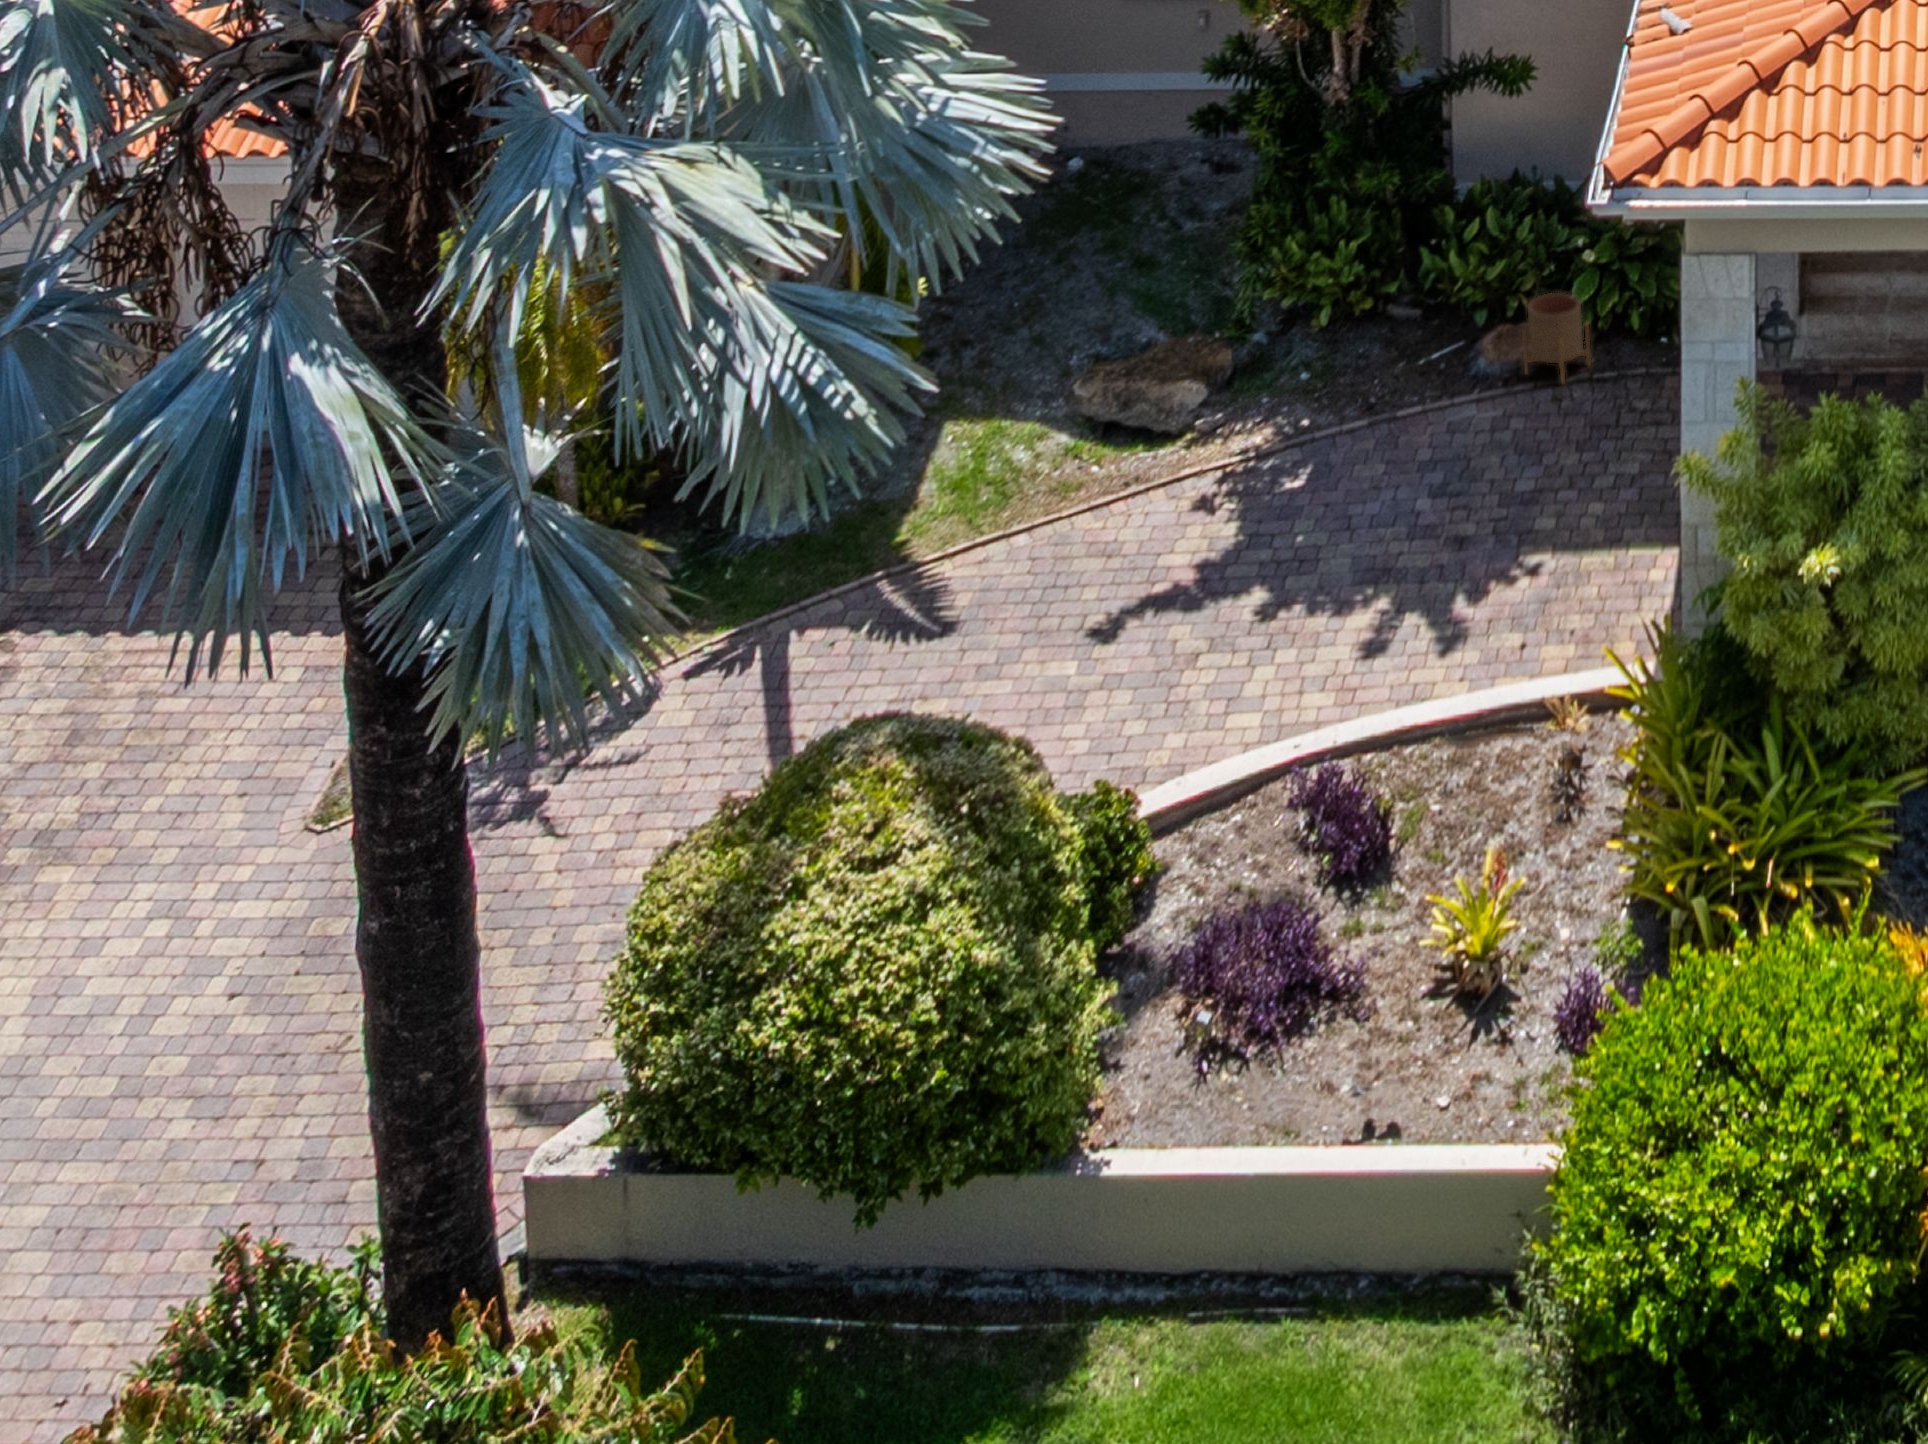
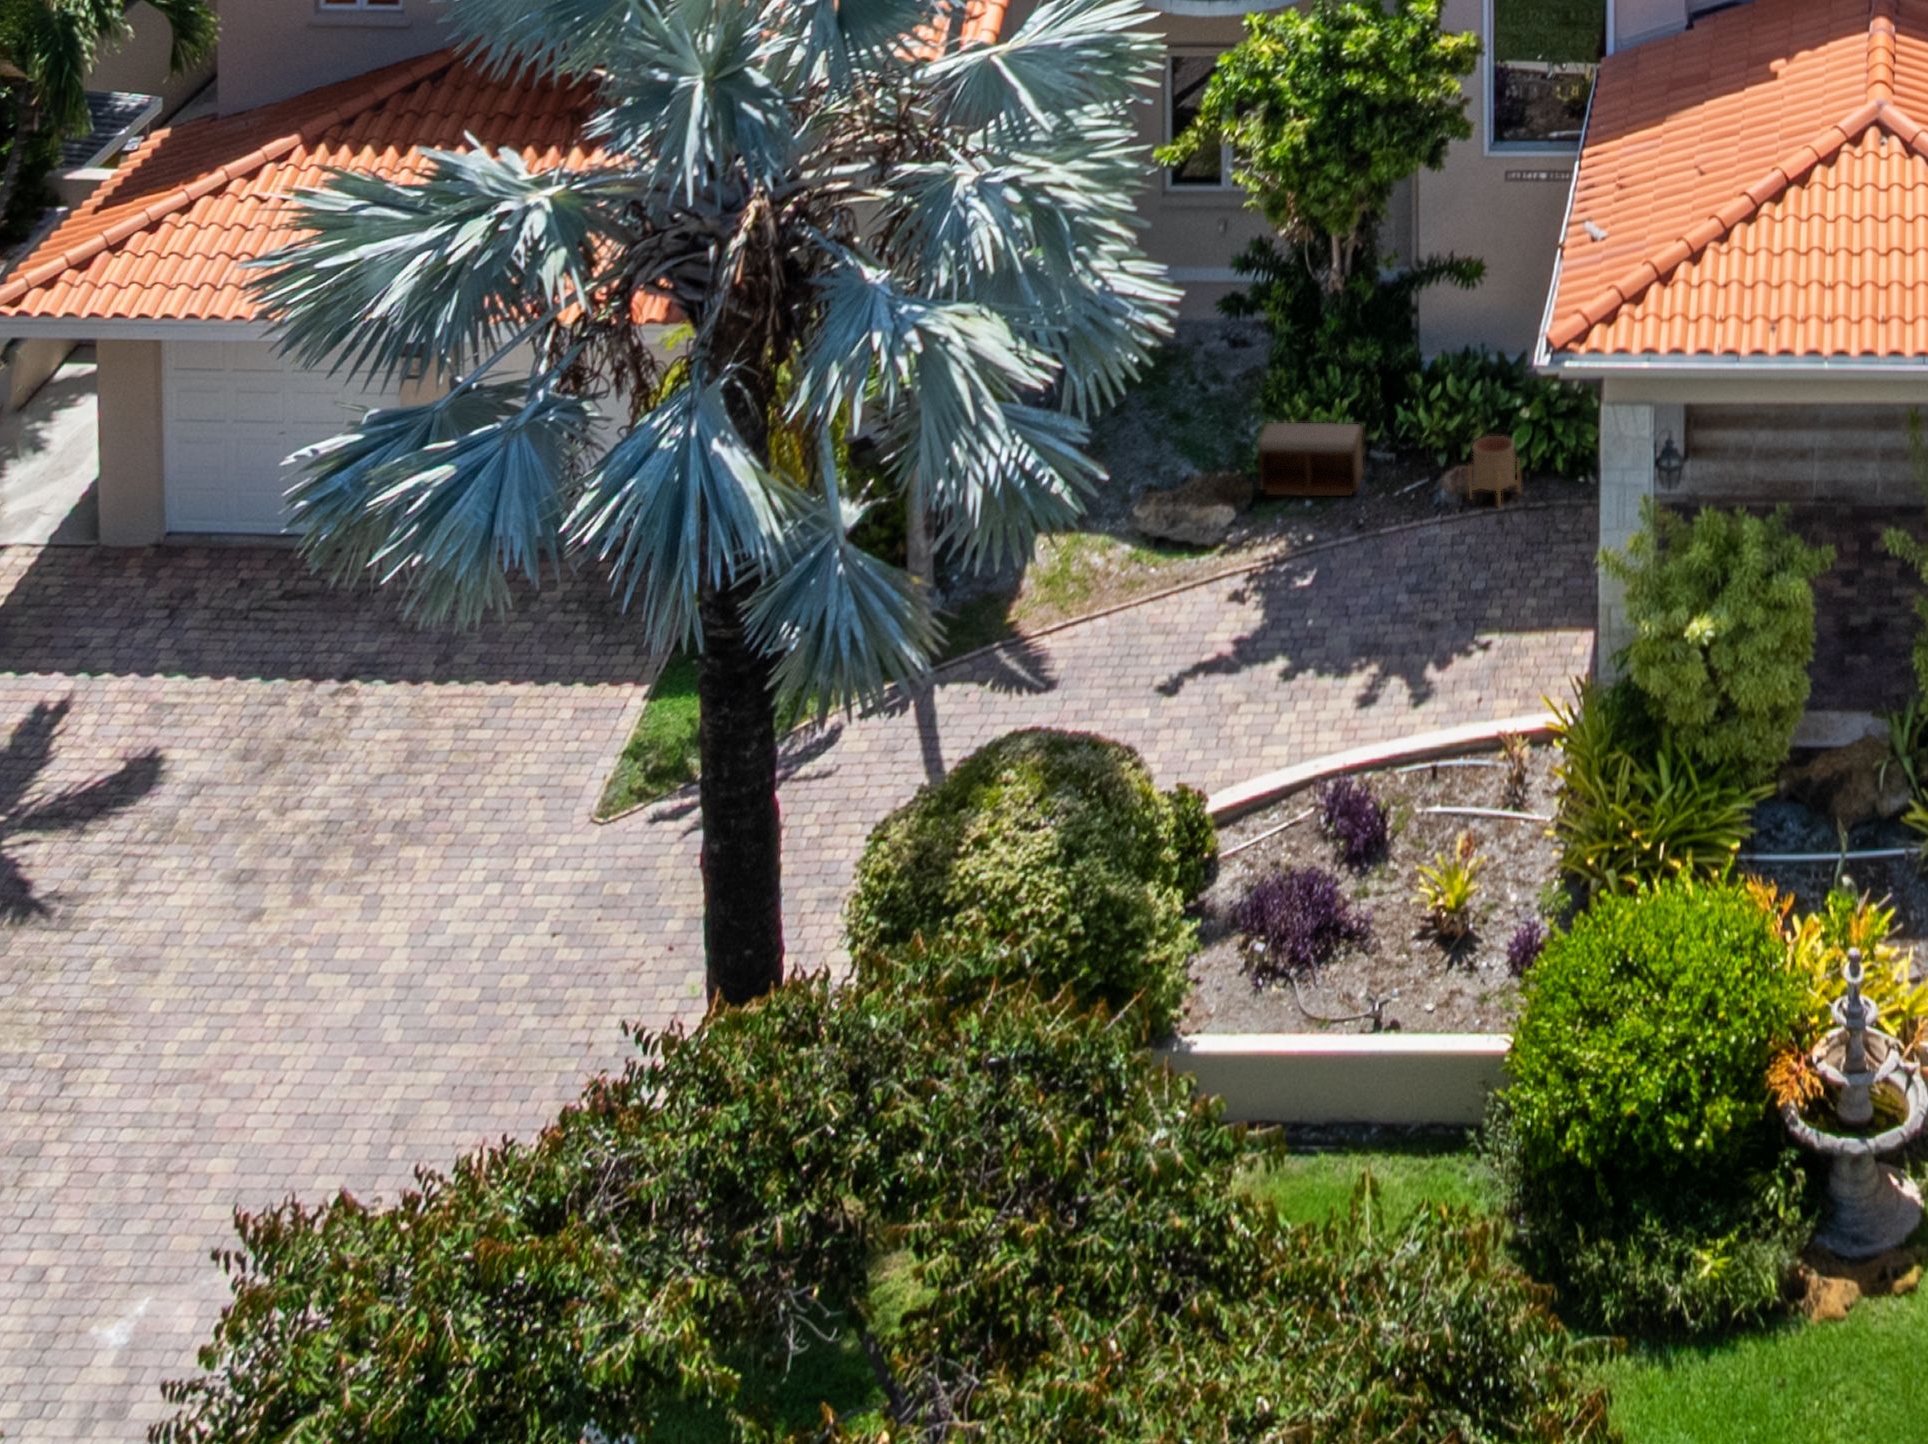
bench: none [1249,280,1390,372] -> present [1258,423,1364,496]

